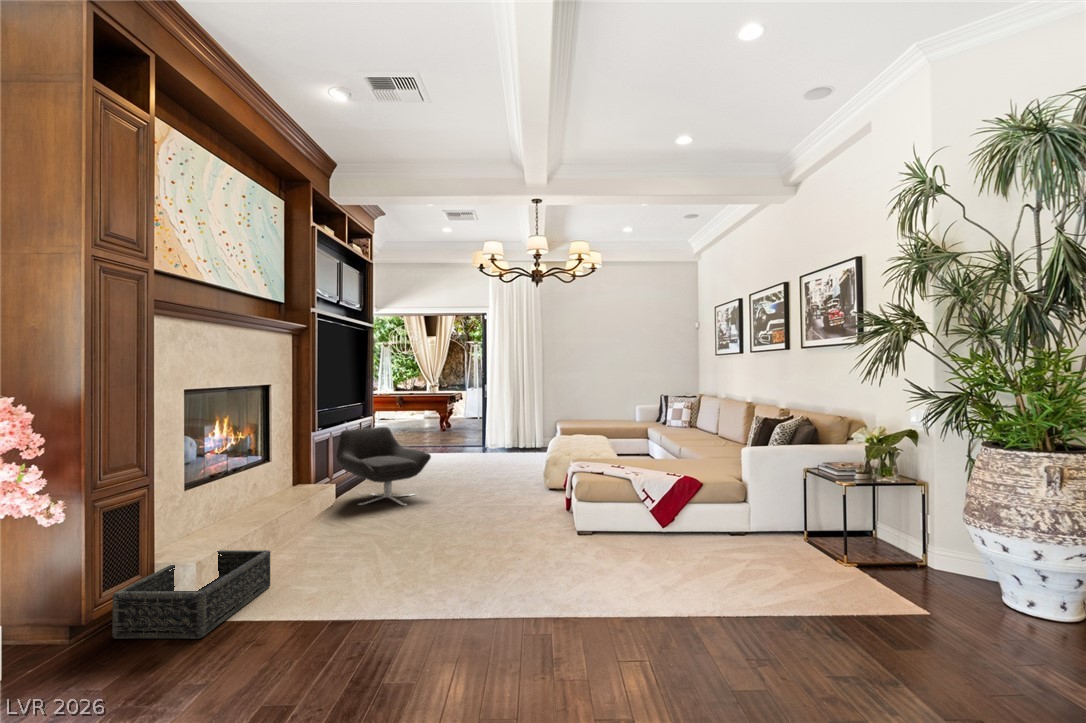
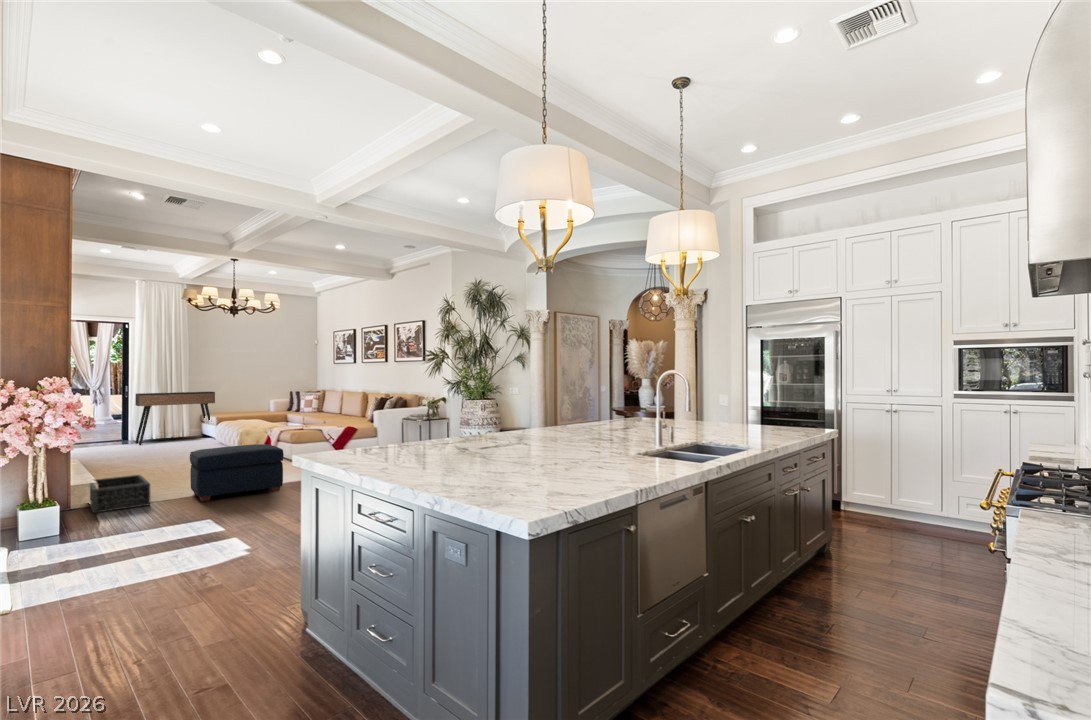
console table: none [478,393,560,456] -> present [135,391,215,445]
lounge chair: present [336,427,431,505] -> none [69,418,154,472]
ottoman: none [250,525,457,666] -> present [190,444,284,502]

